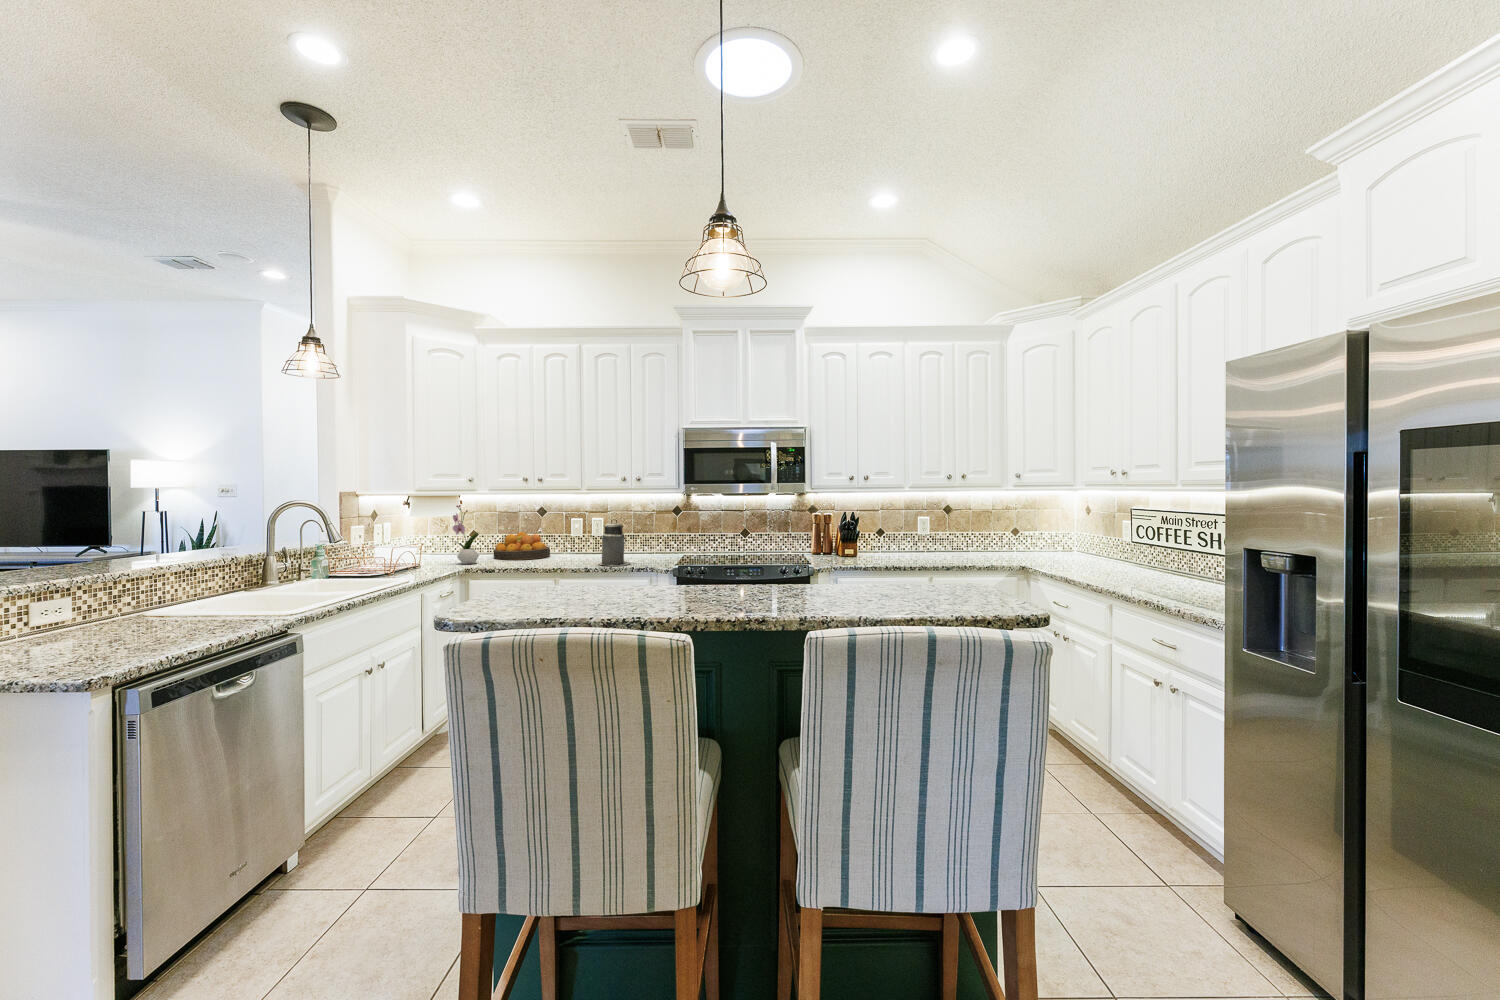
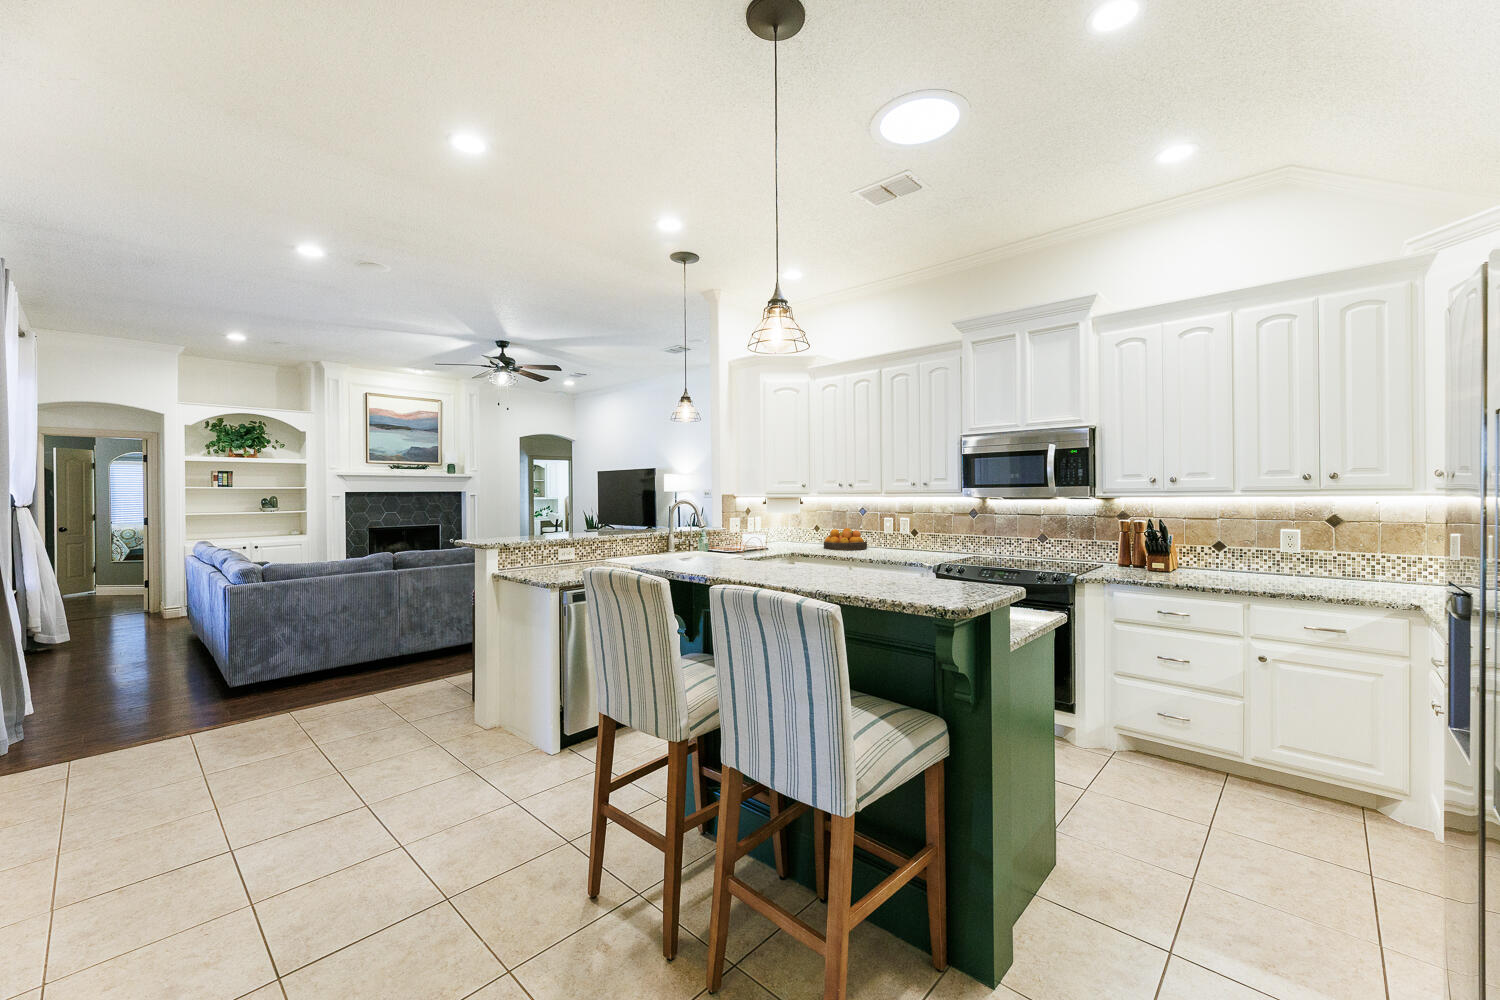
flower arrangement: present [453,505,479,564] -> none [789,505,807,550]
canister: present [598,519,630,566] -> none [886,519,915,560]

